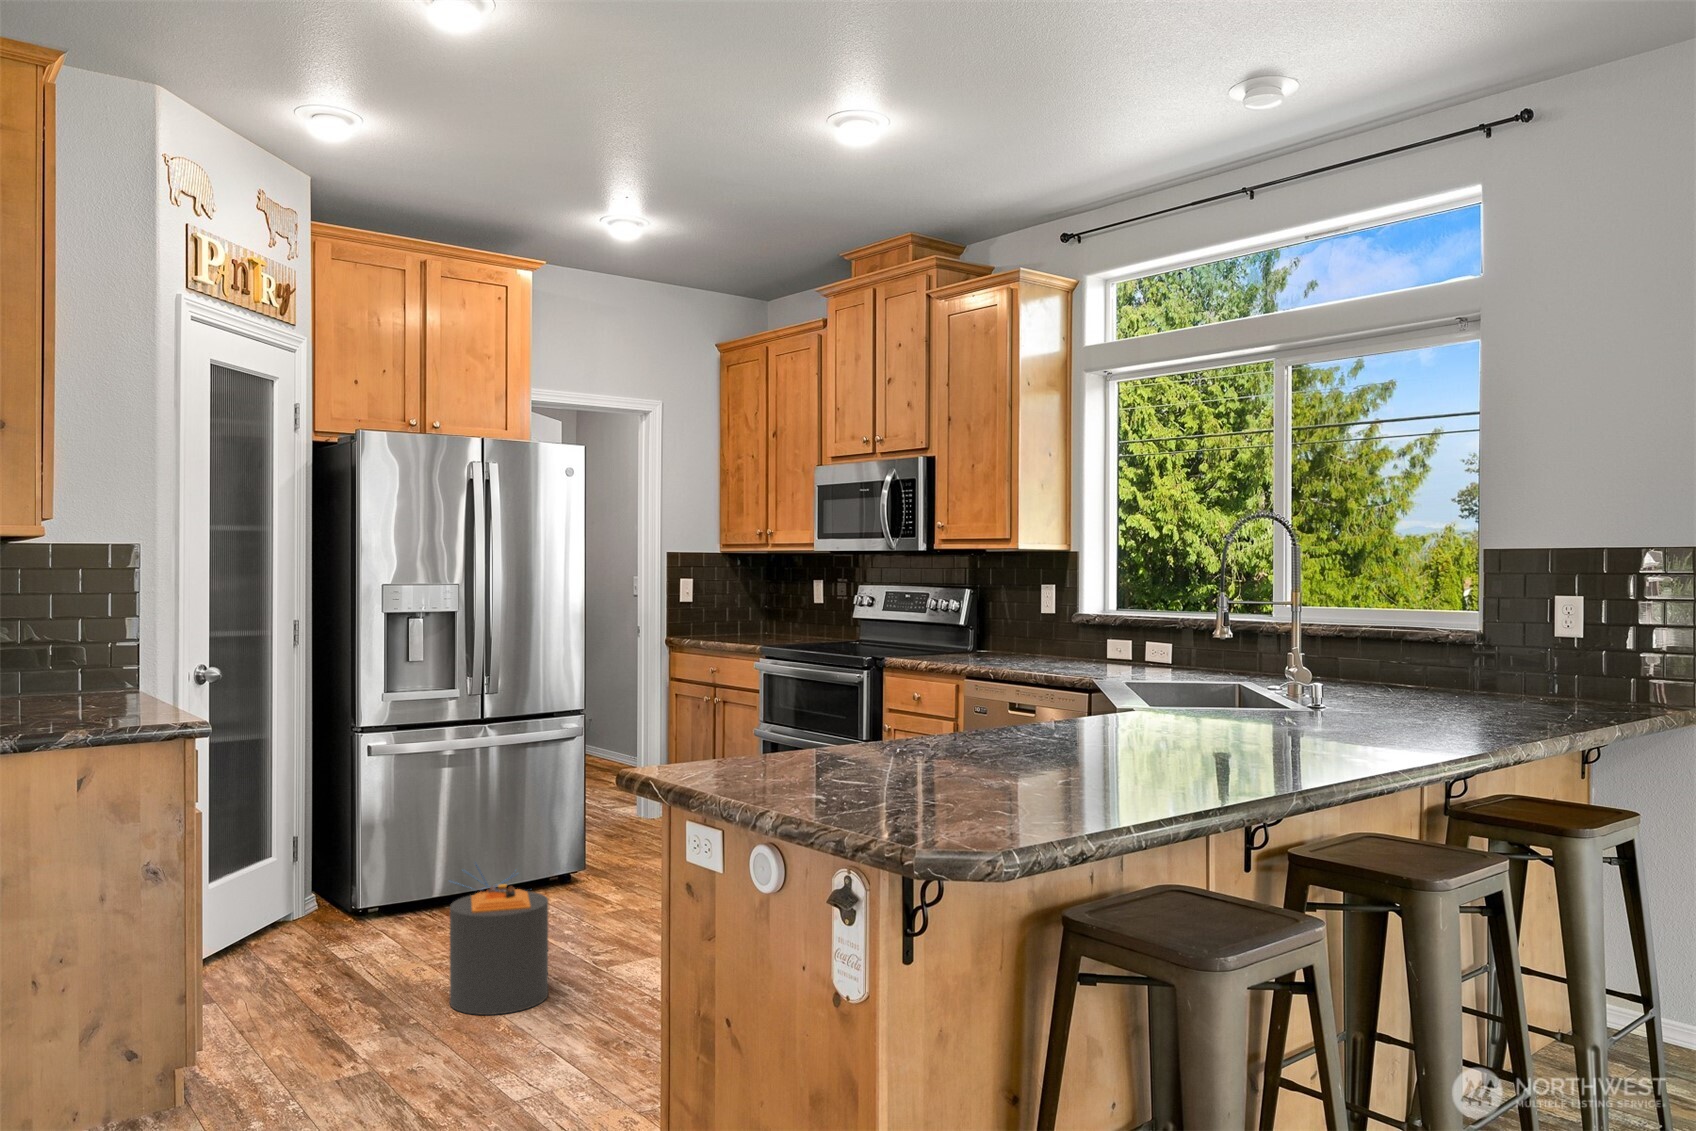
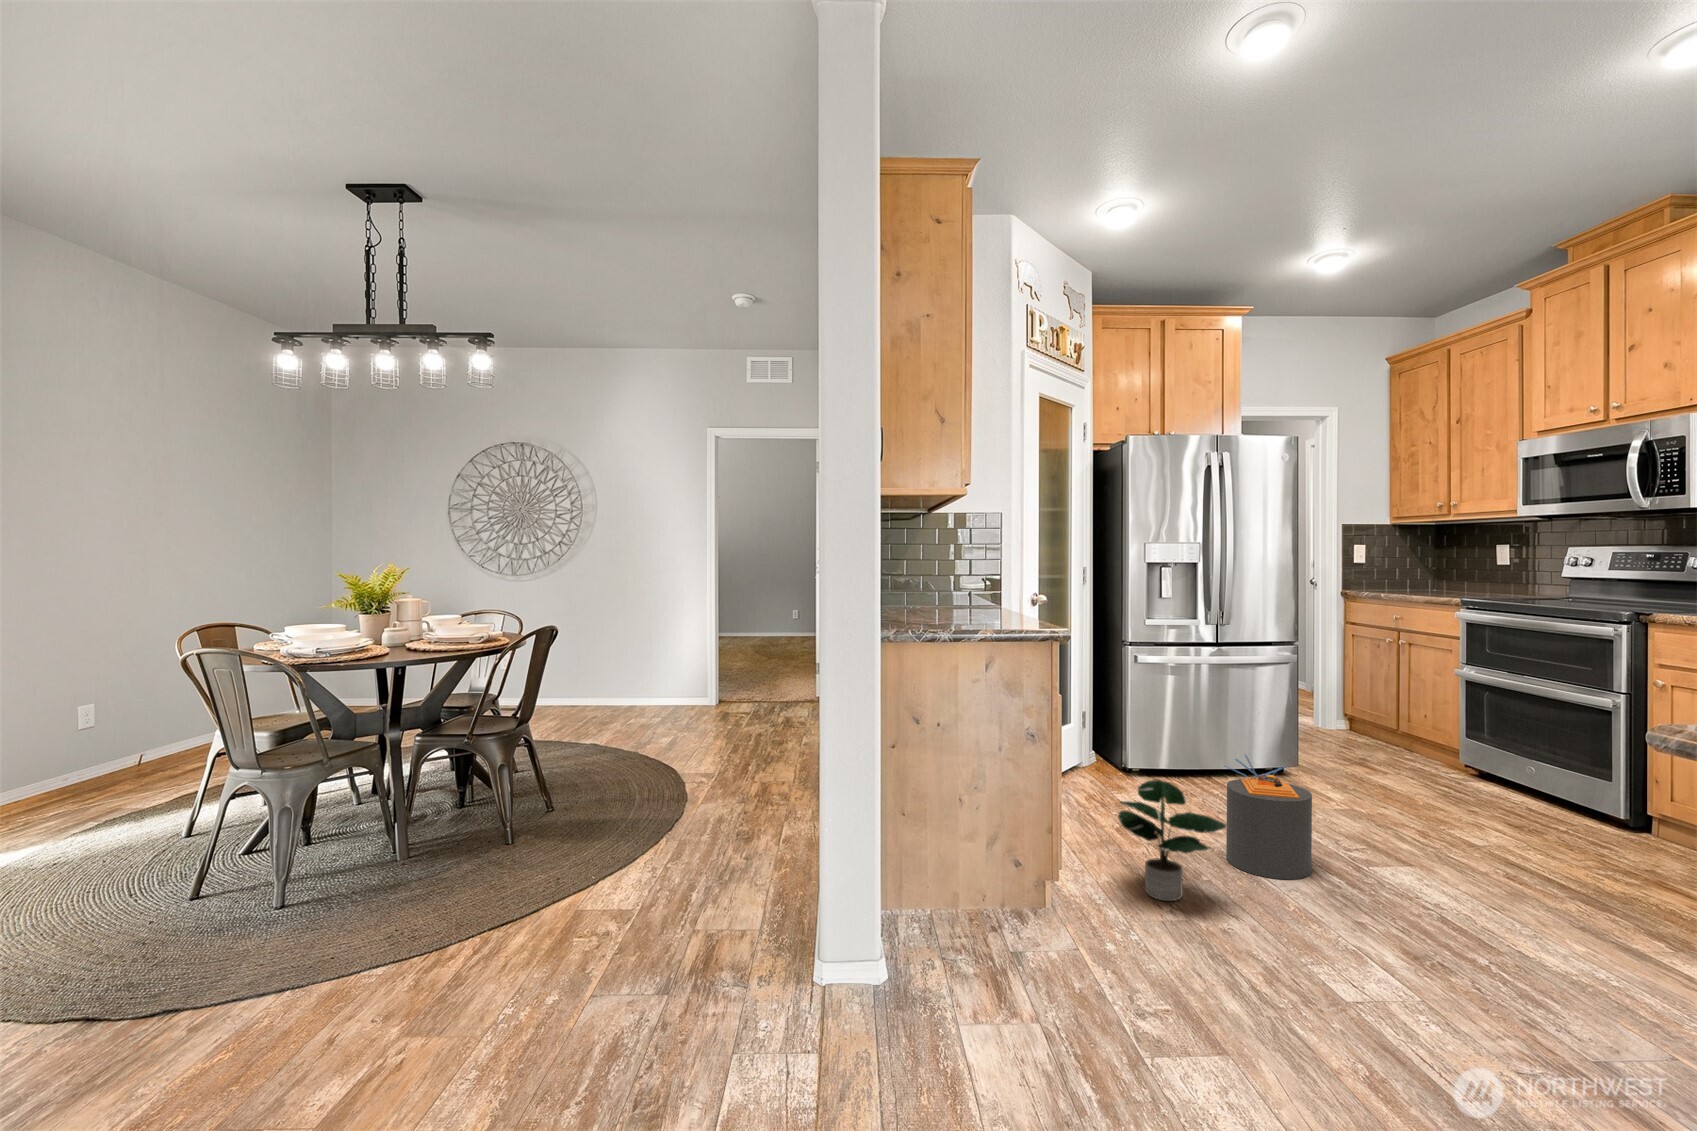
potted plant: none [280,913,424,1074] -> present [1118,780,1226,901]

